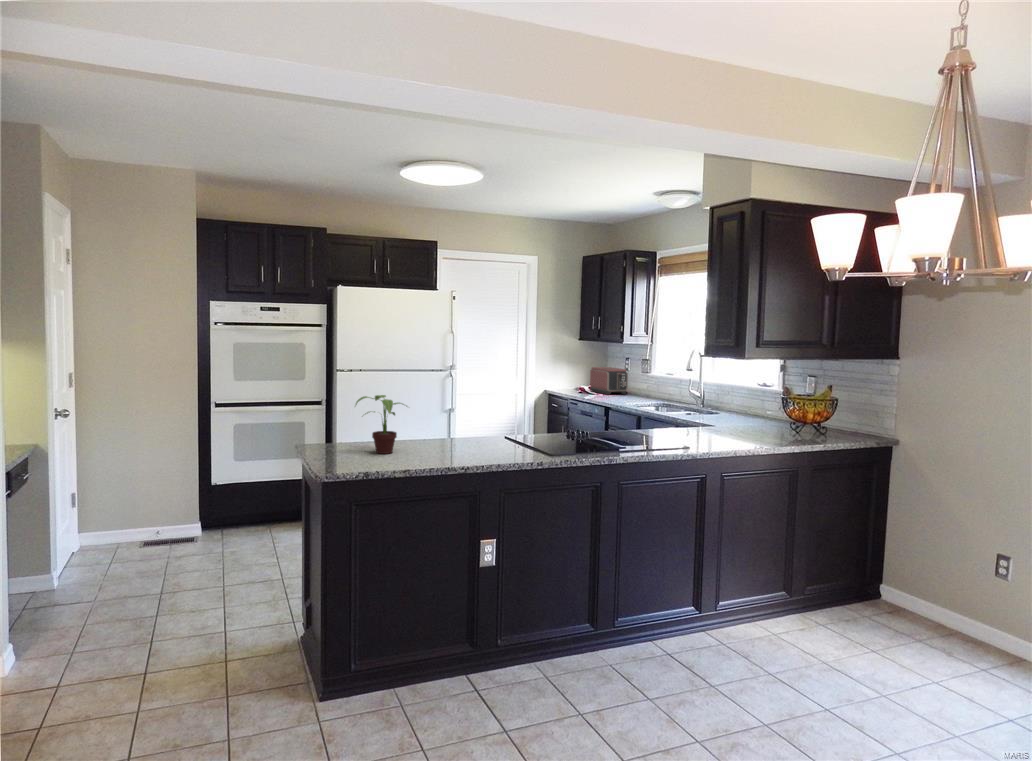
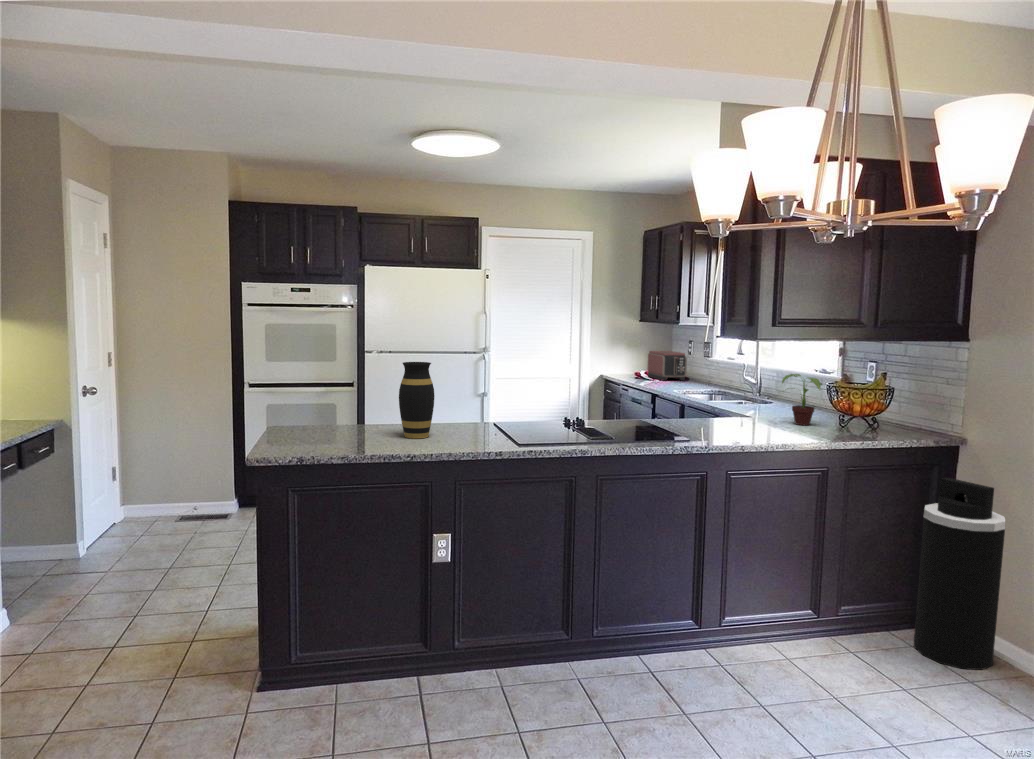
vase: none [439,382,472,453] -> present [399,362,434,438]
potted plant: present [356,395,404,454] -> present [782,374,822,425]
trash can: none [863,473,935,631] -> present [914,478,1006,670]

